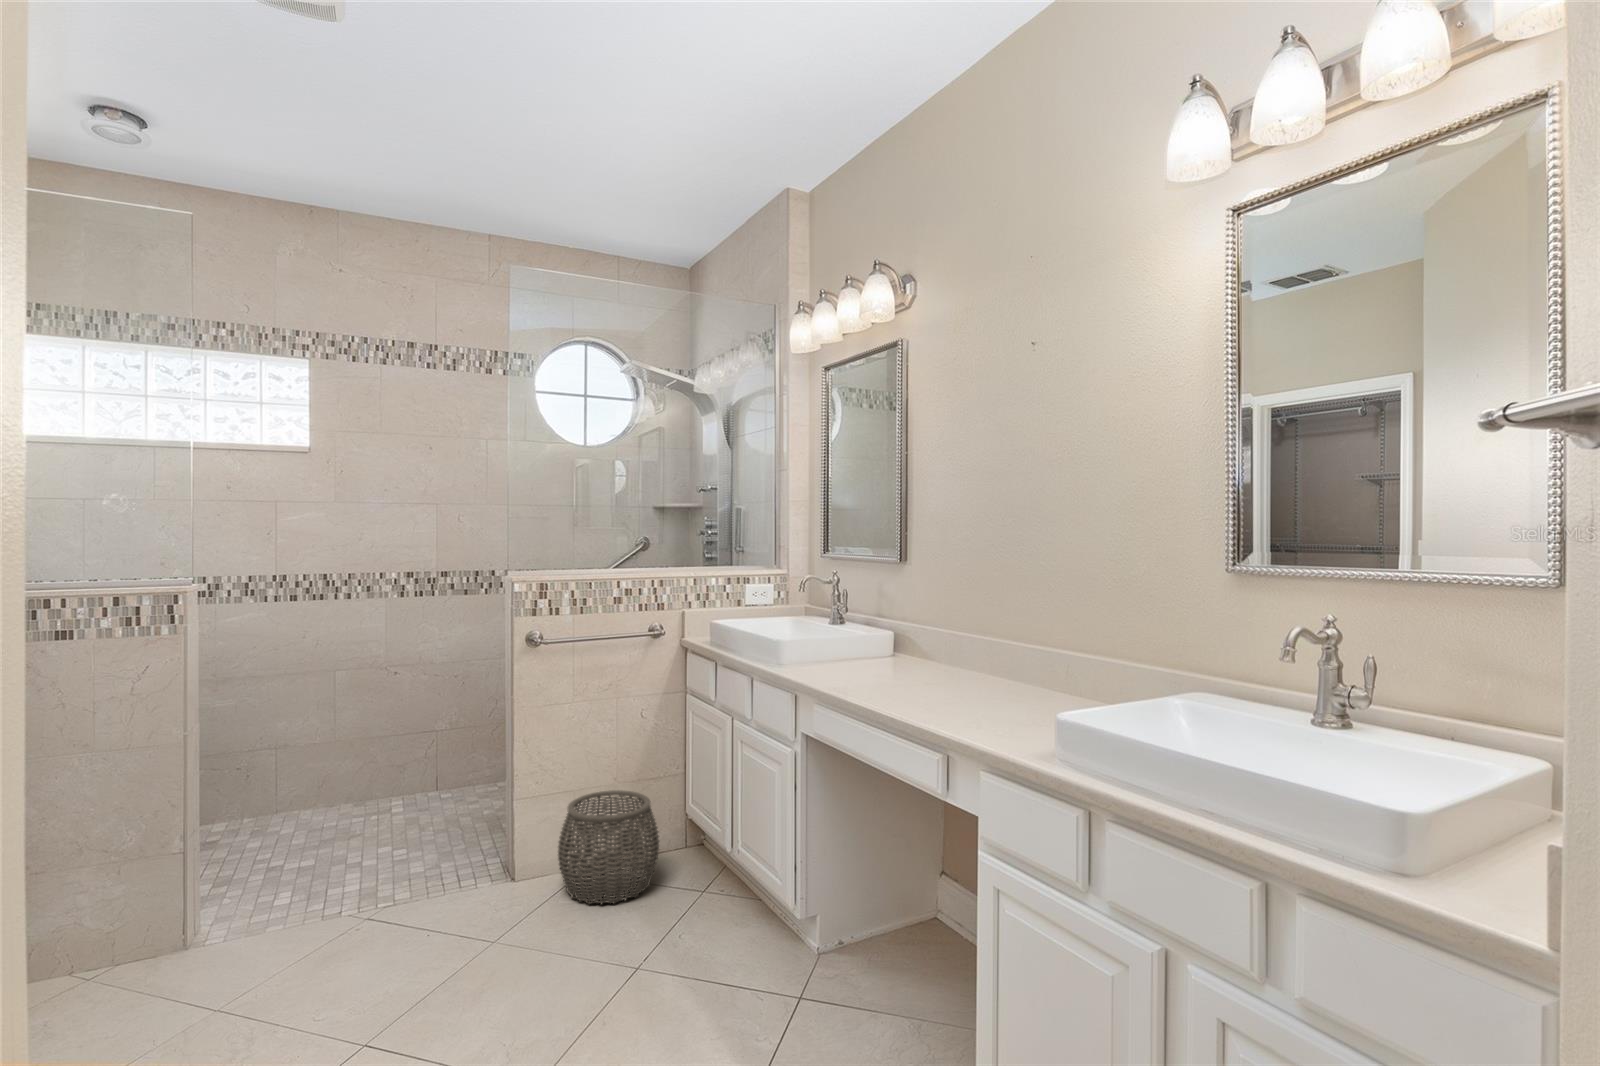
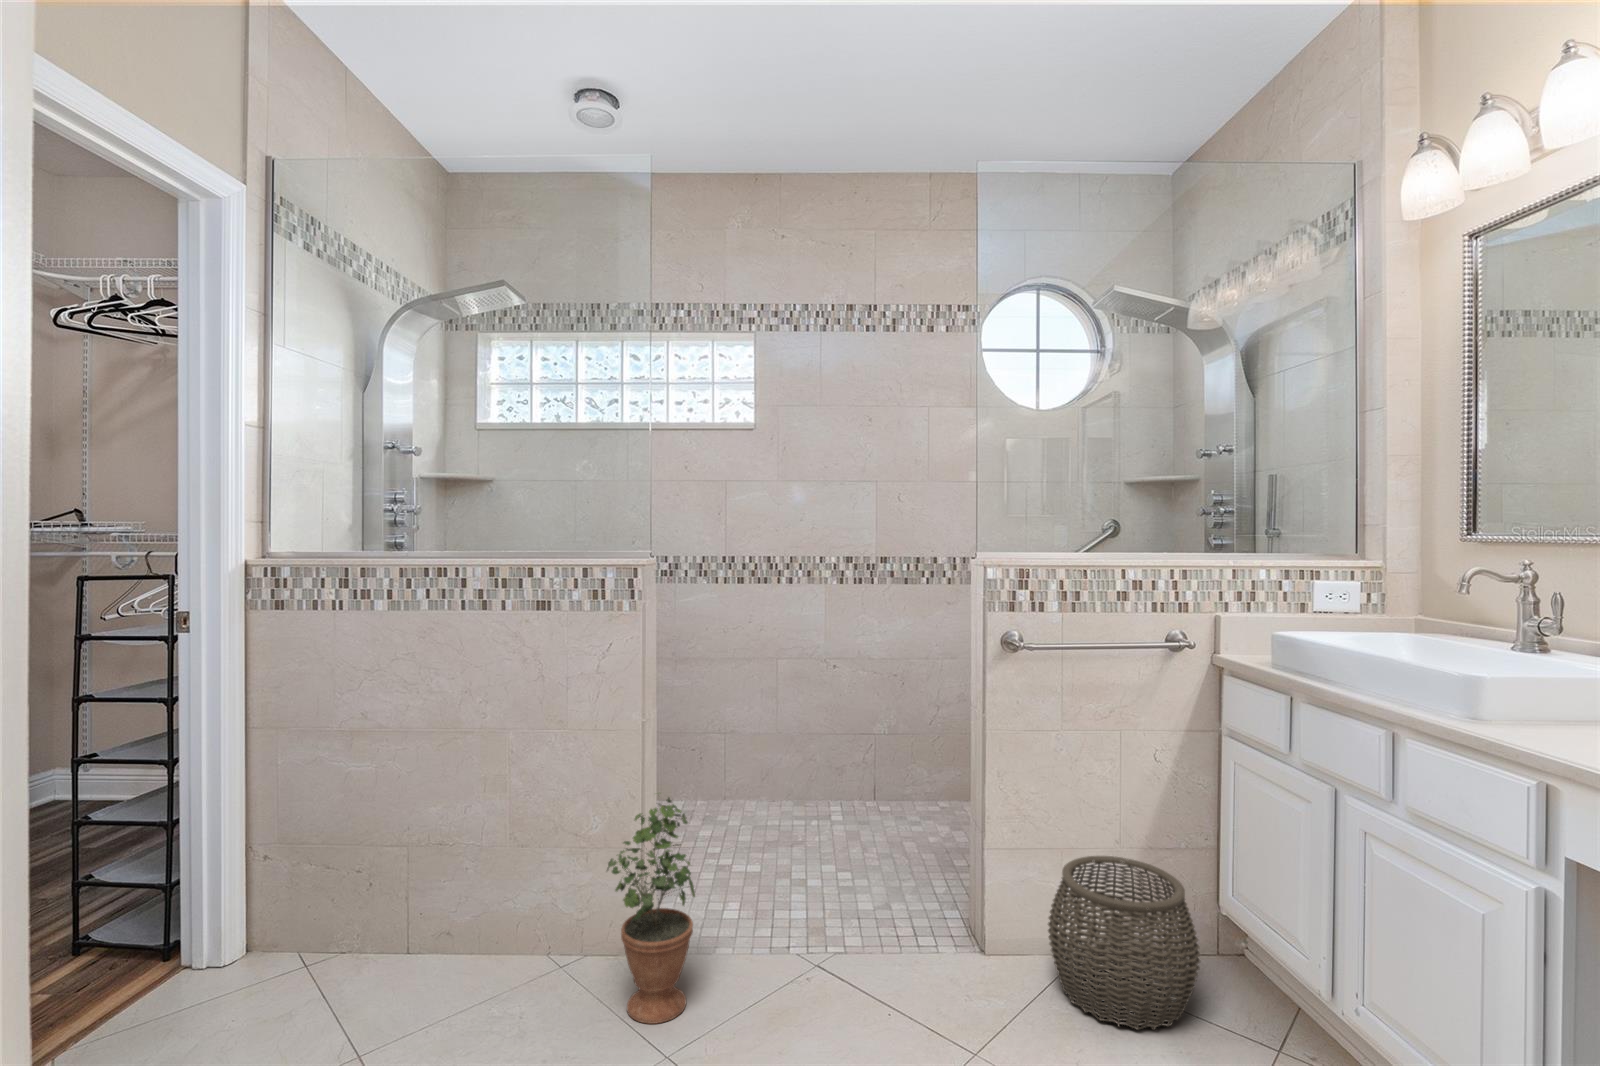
potted plant: none [145,793,242,992] -> present [607,798,695,1024]

